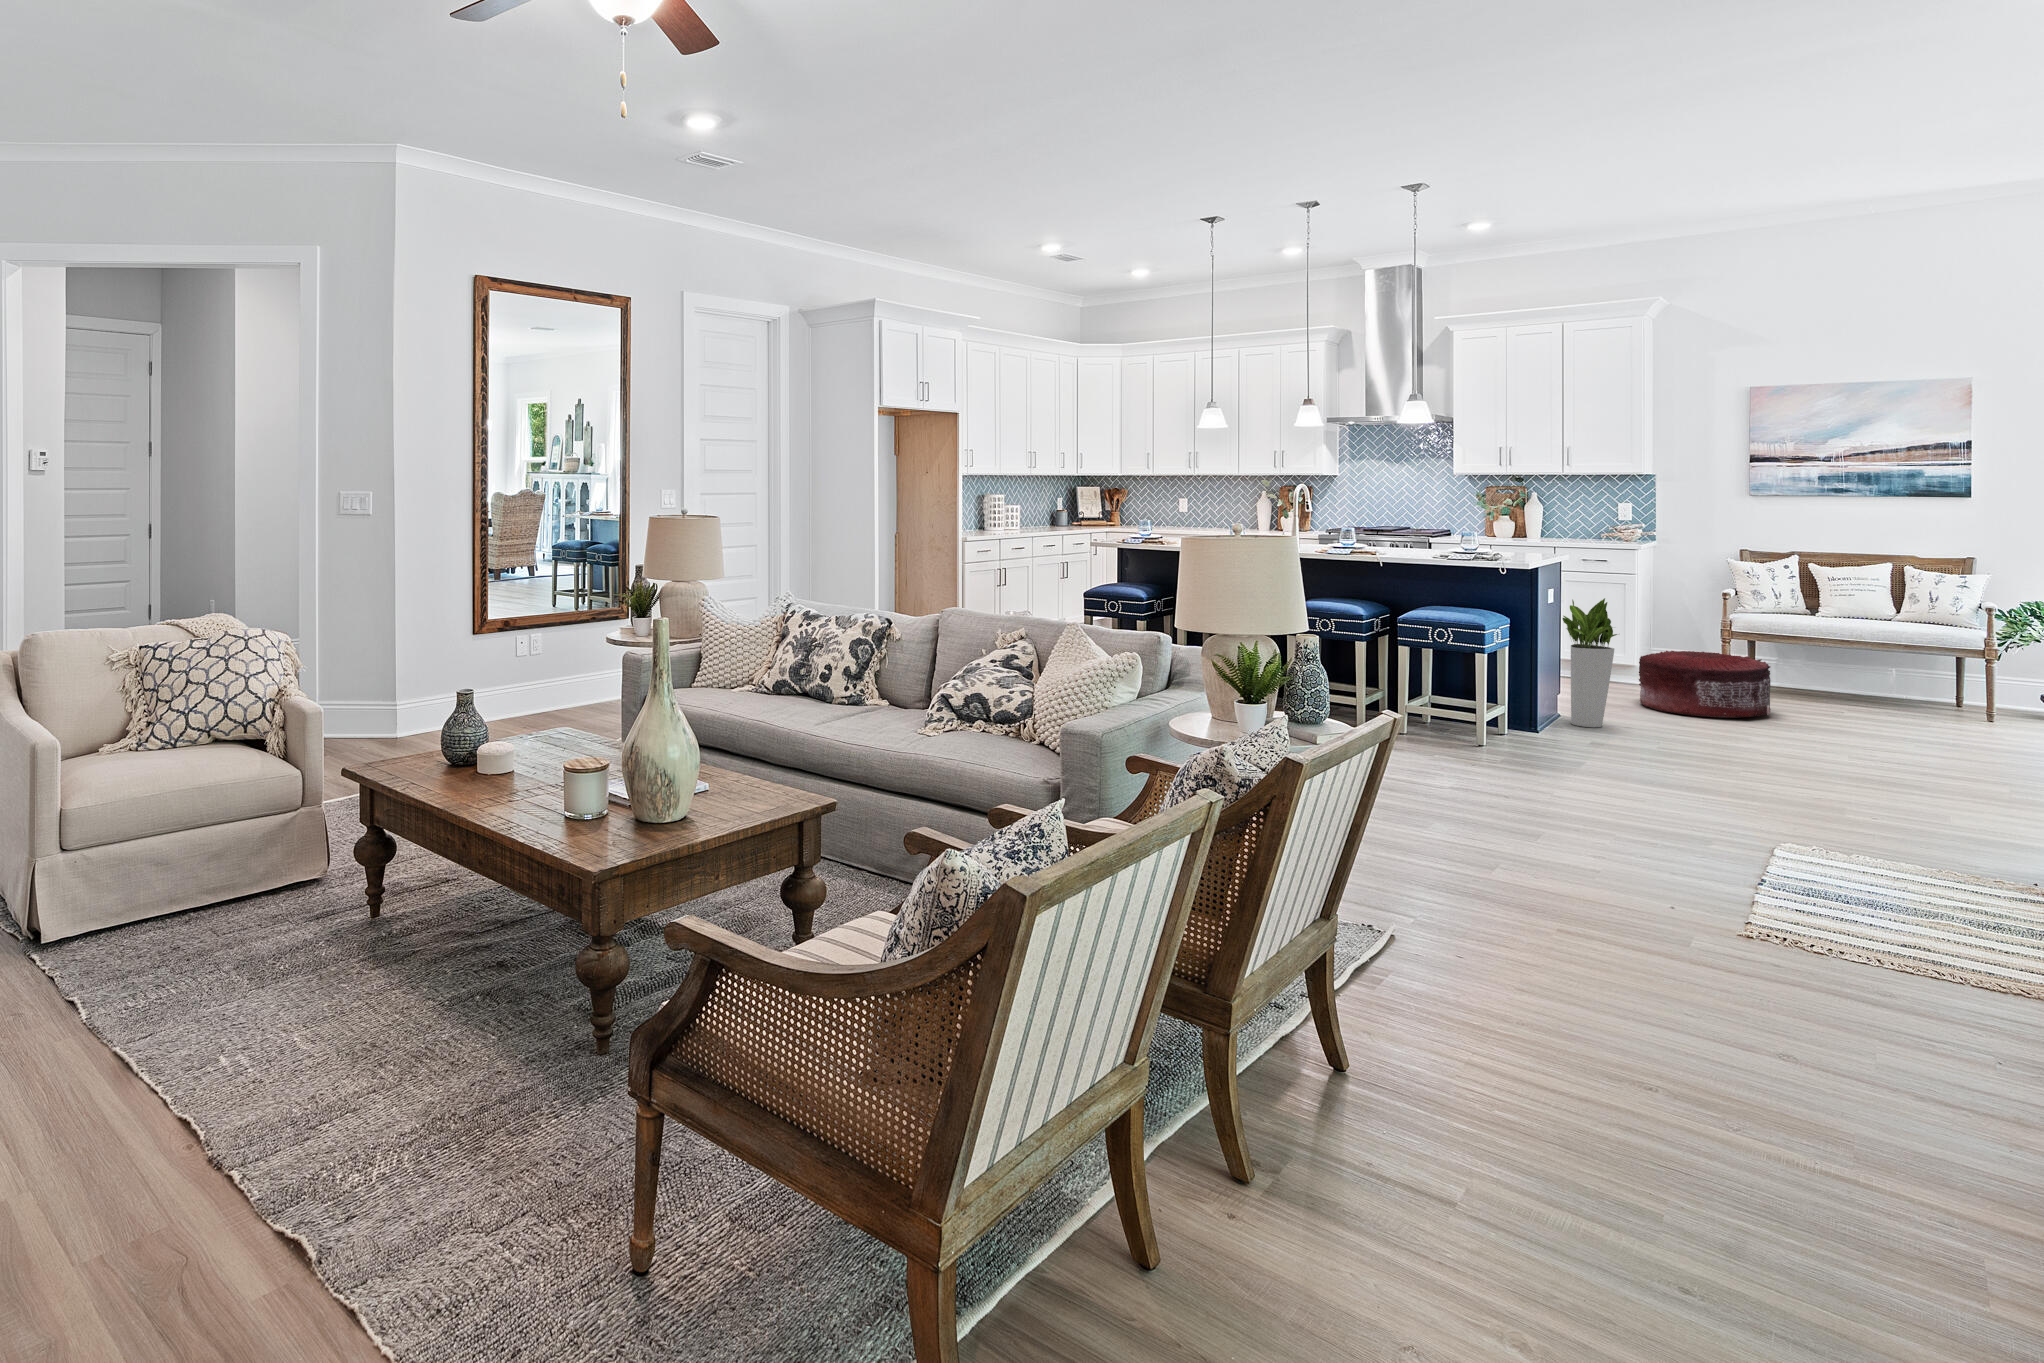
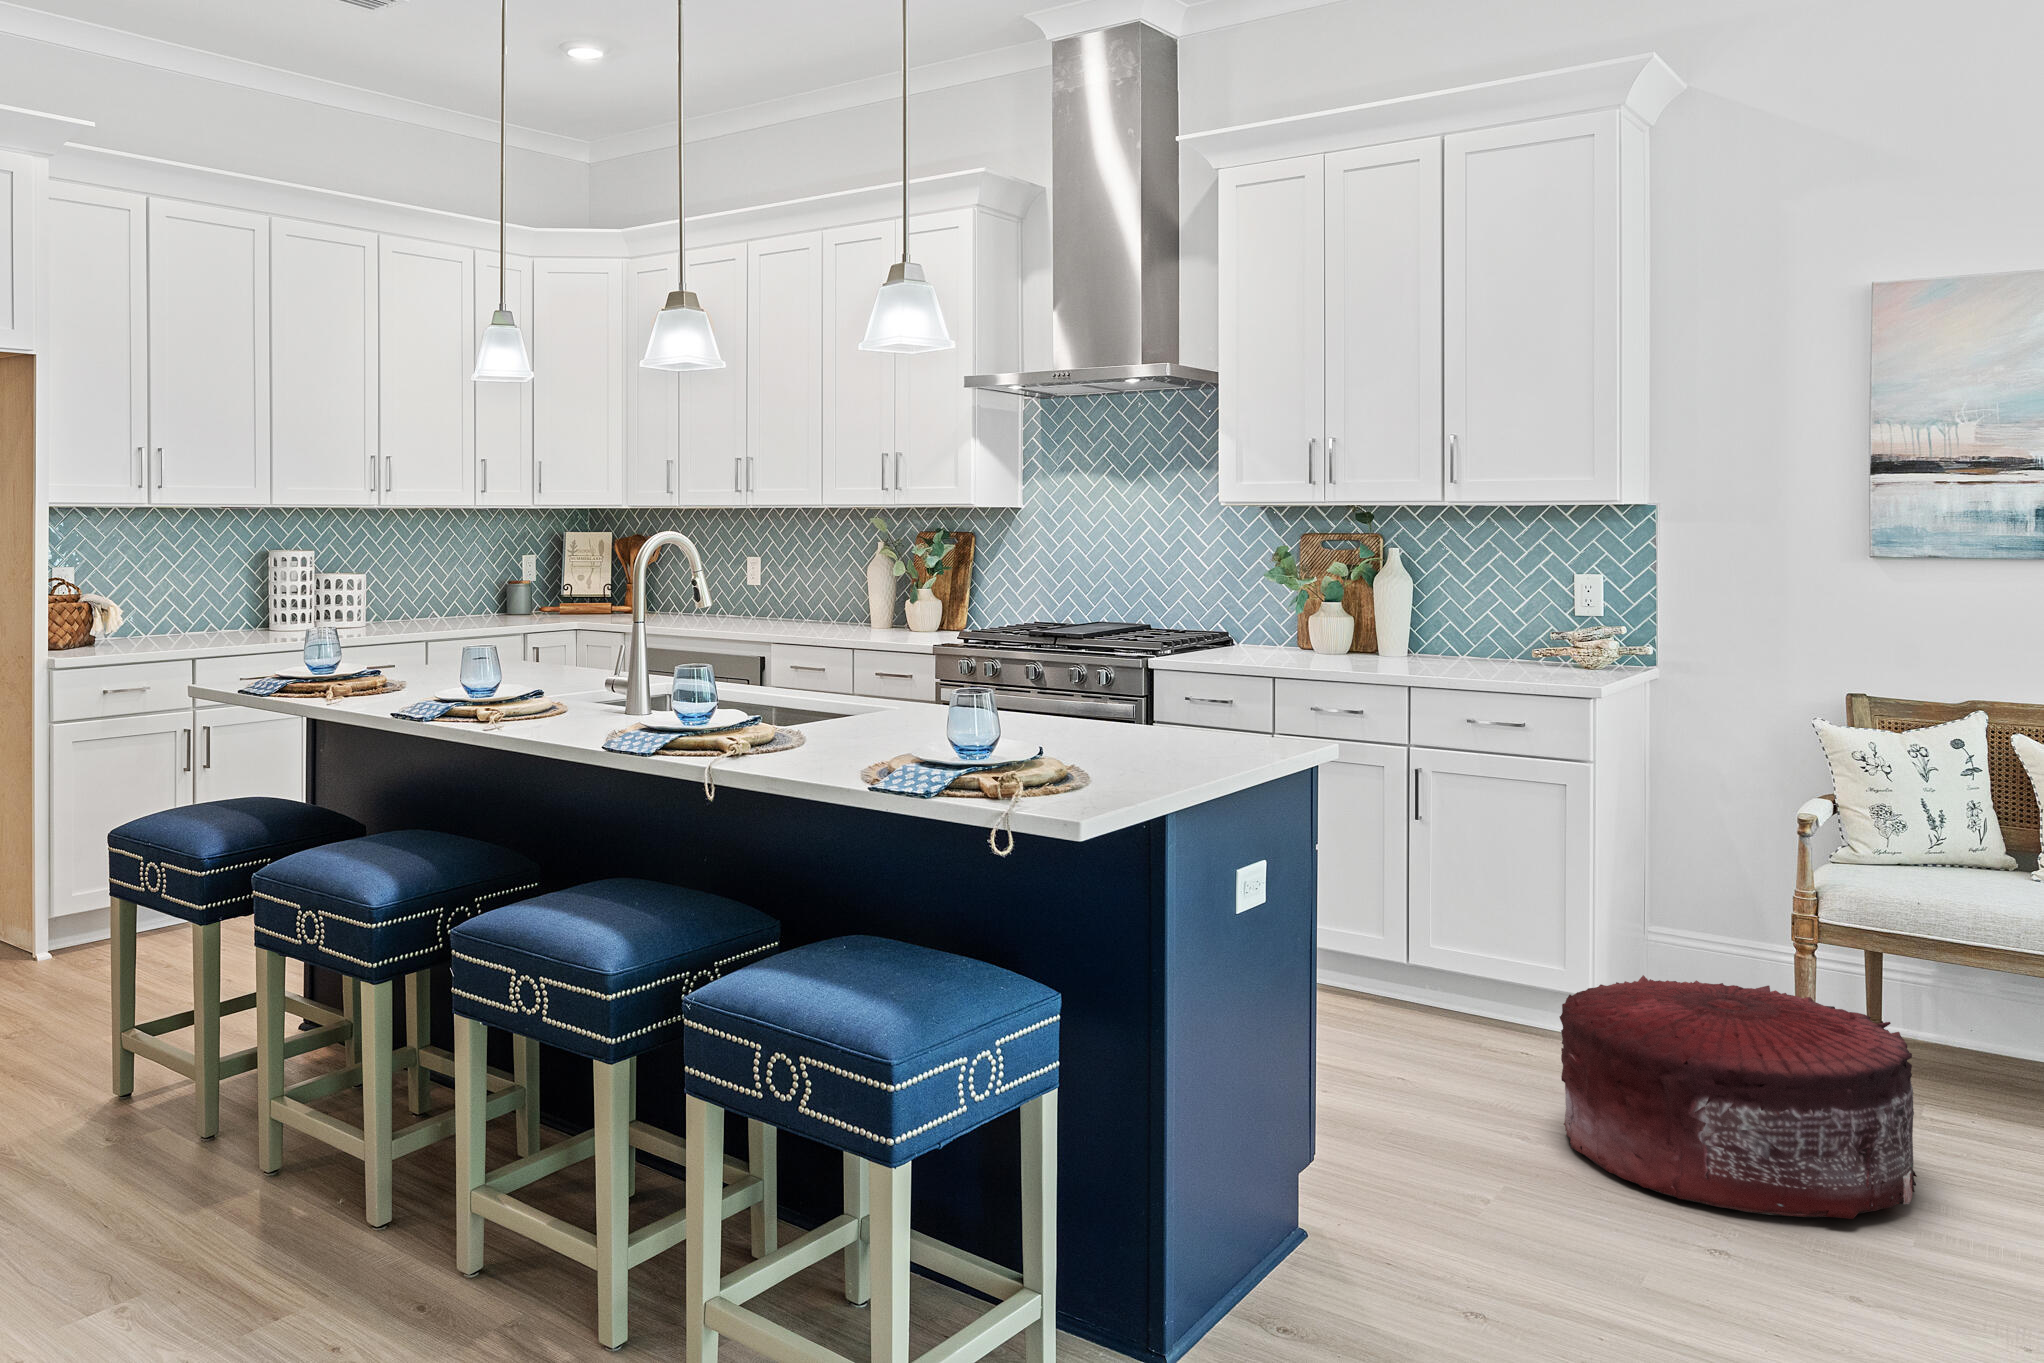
planter: present [1563,598,1617,727] -> none [1279,851,1445,1273]

